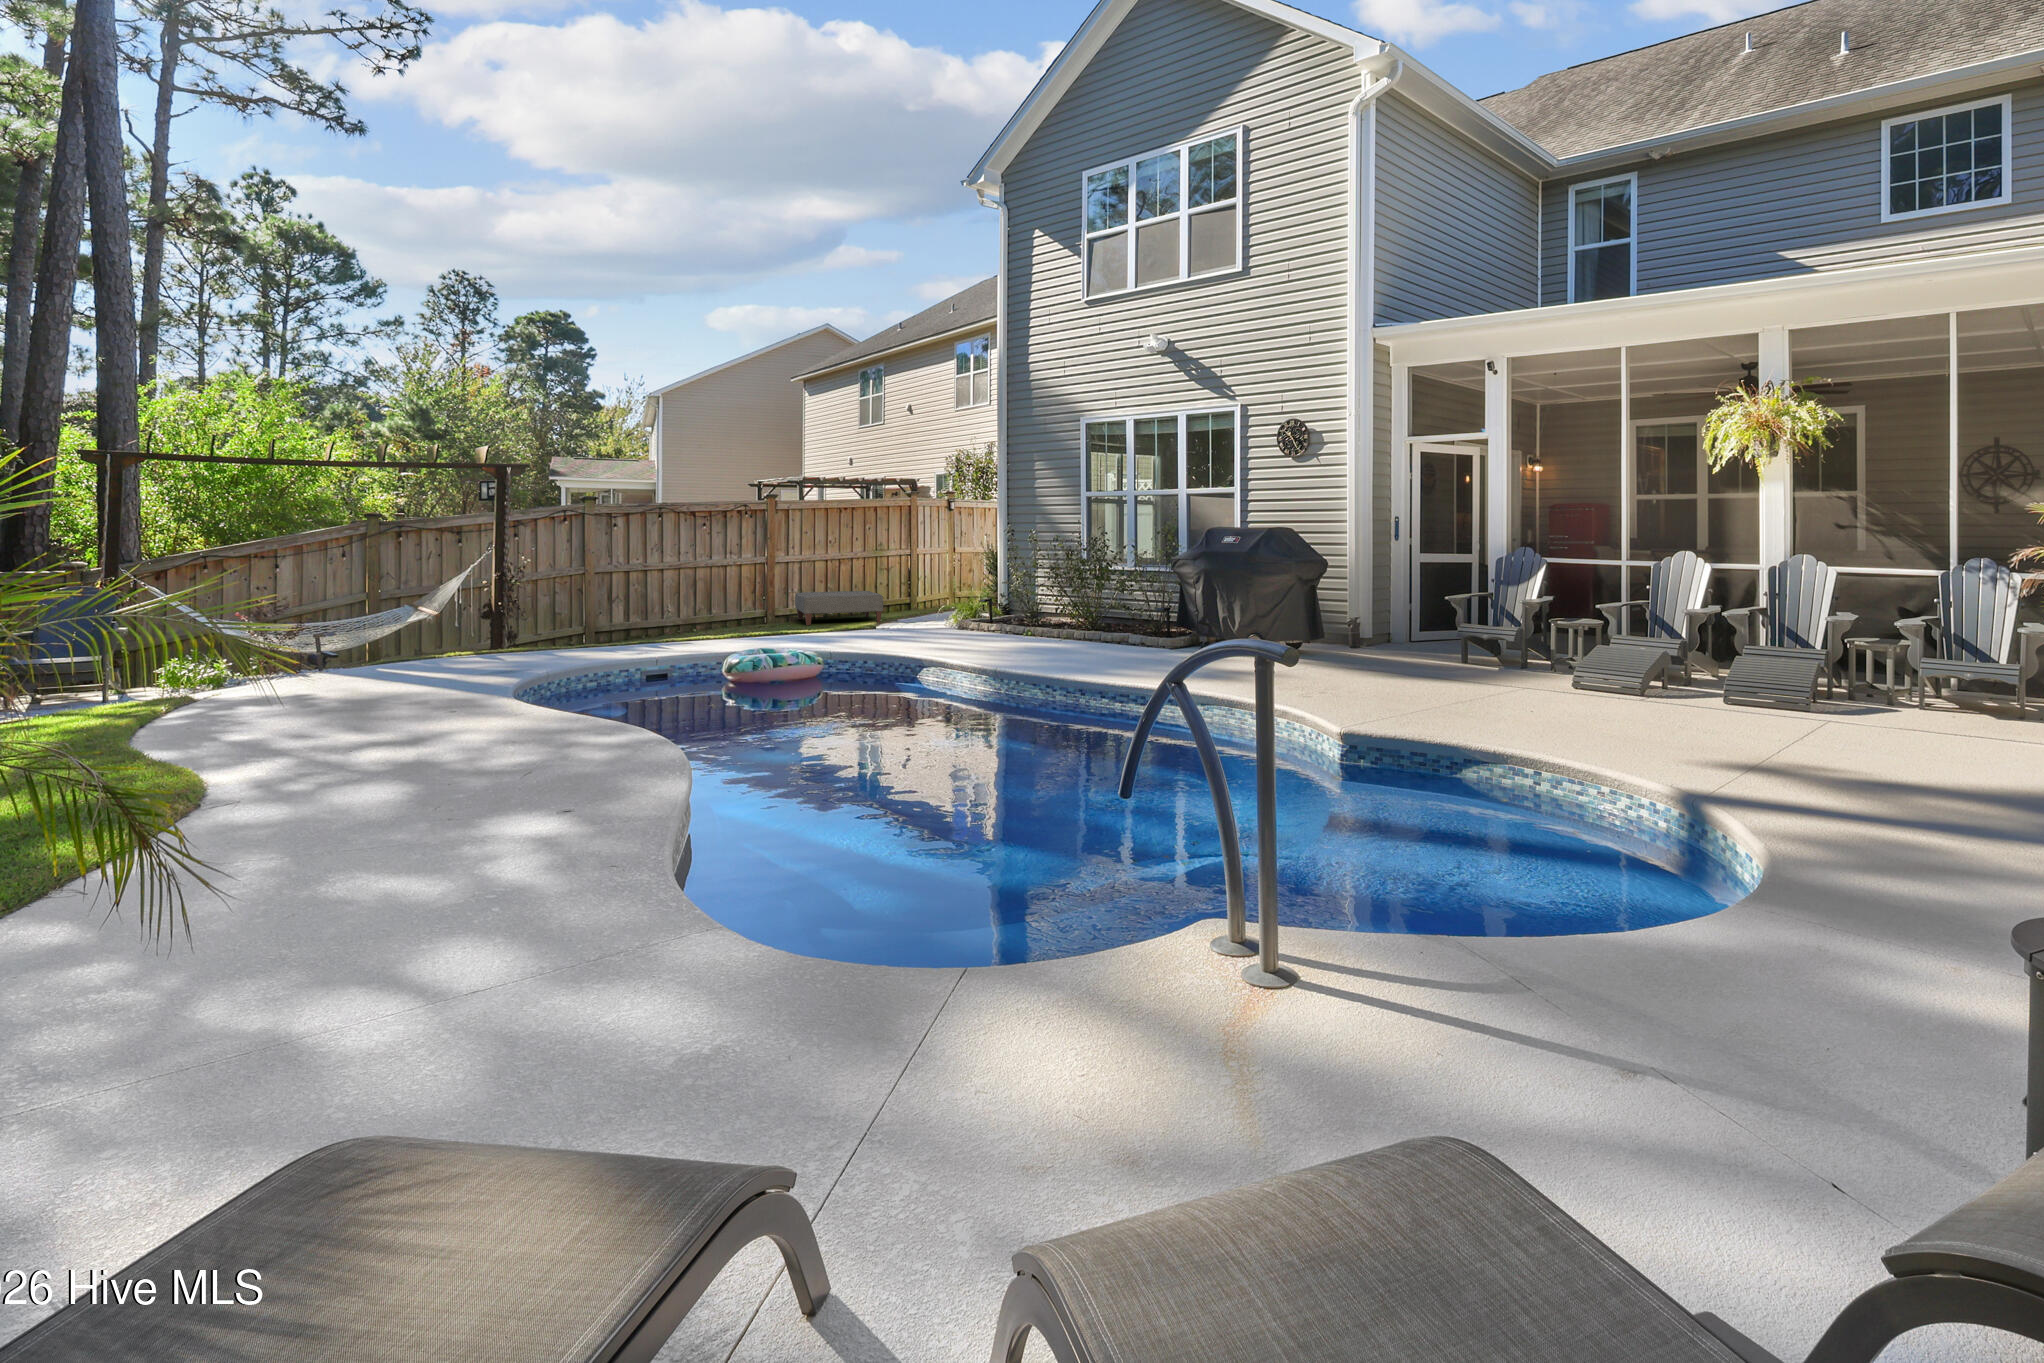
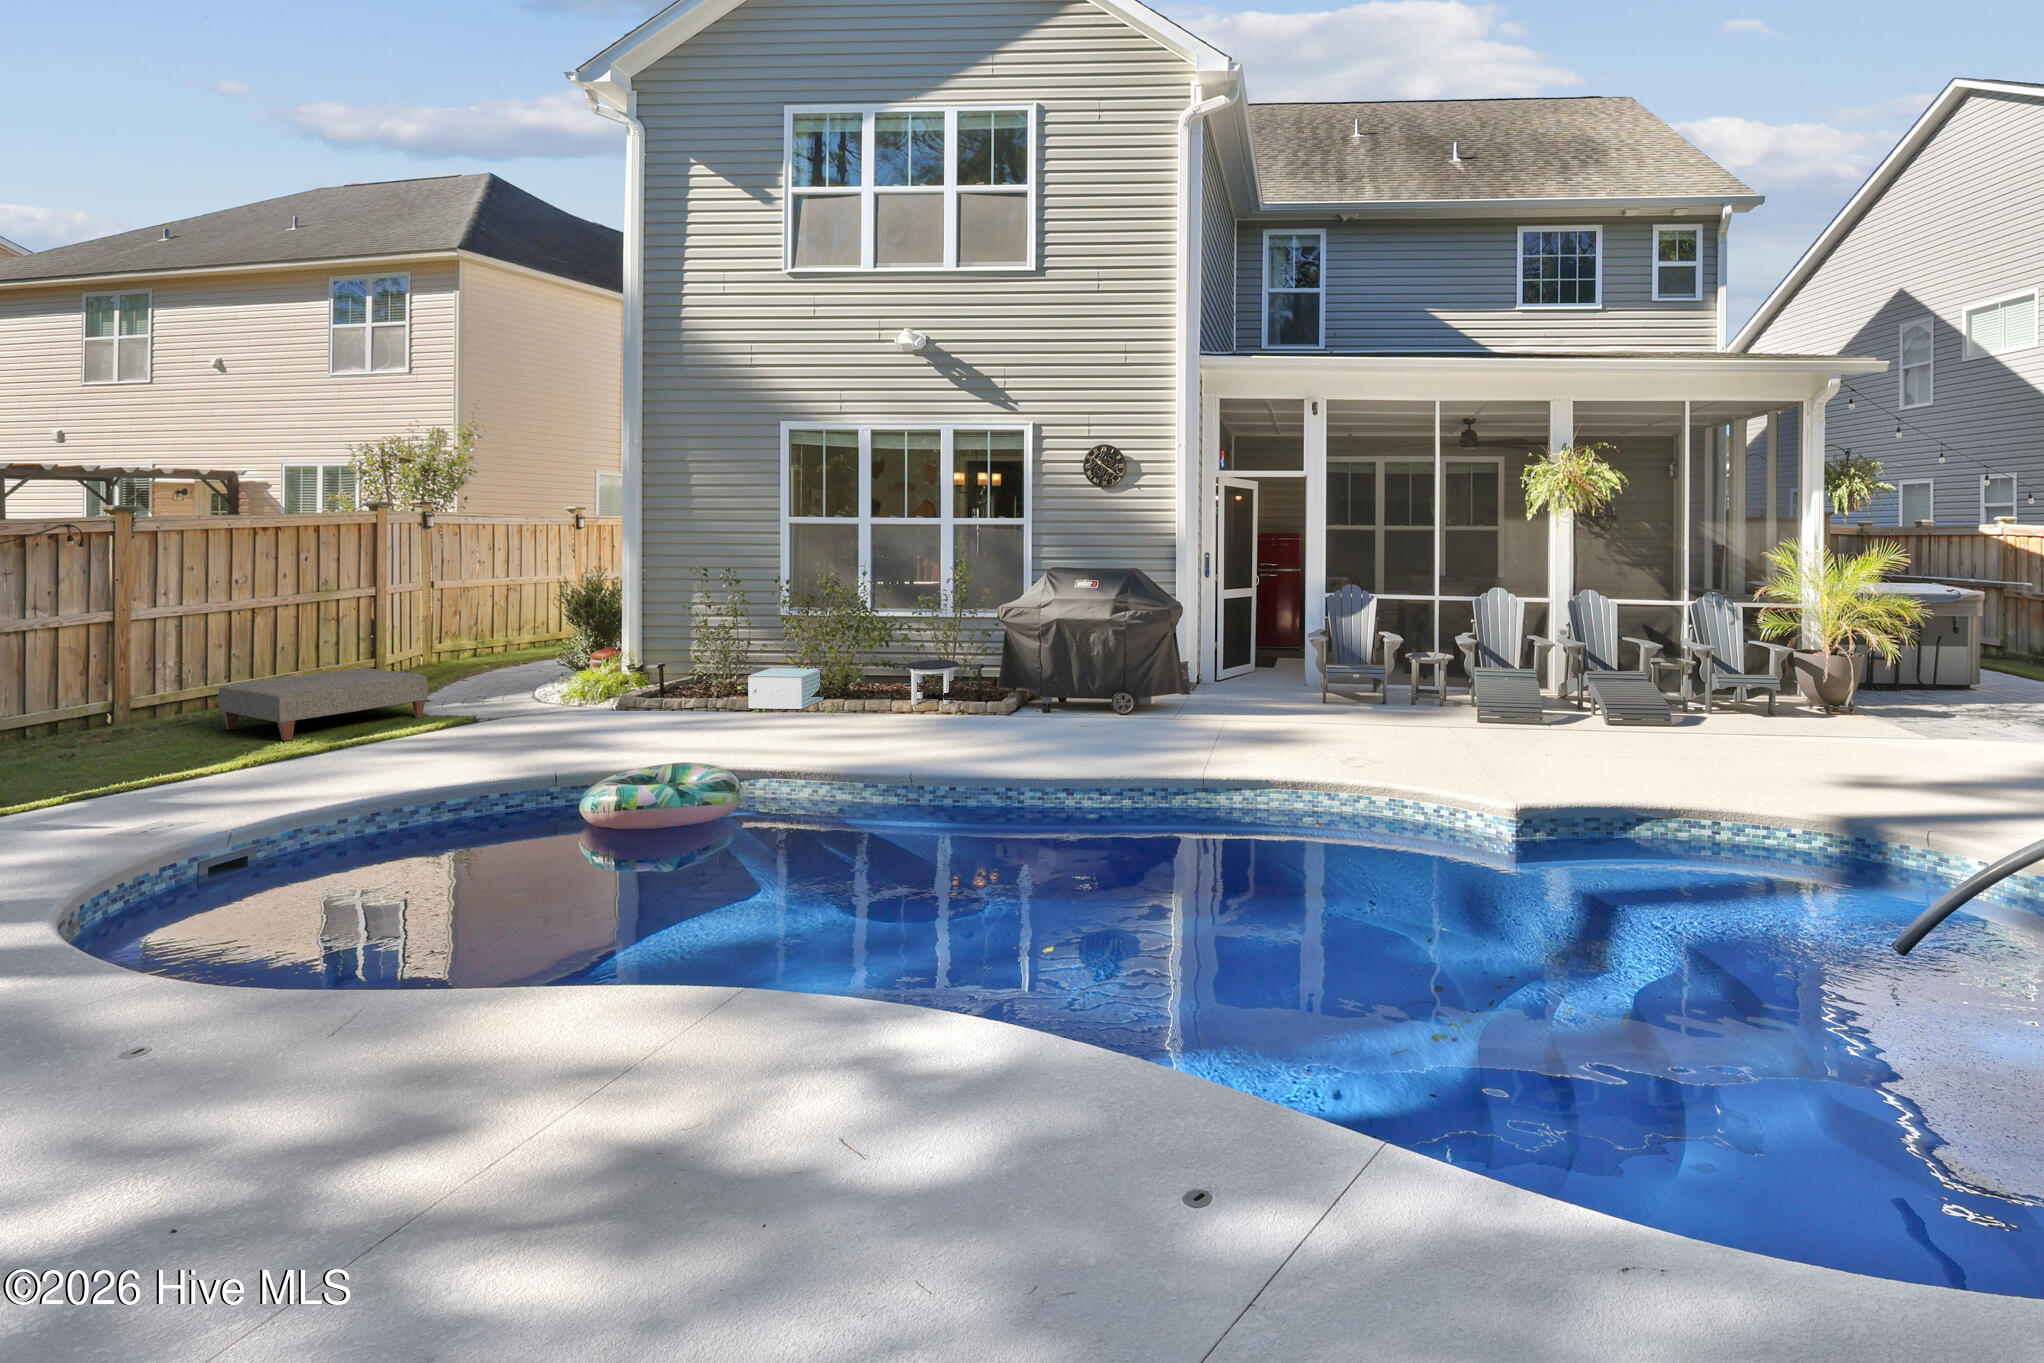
storage box: none [1035,606,1089,636] -> present [748,668,823,709]
round table: none [1132,607,1172,642] -> present [907,660,958,705]

